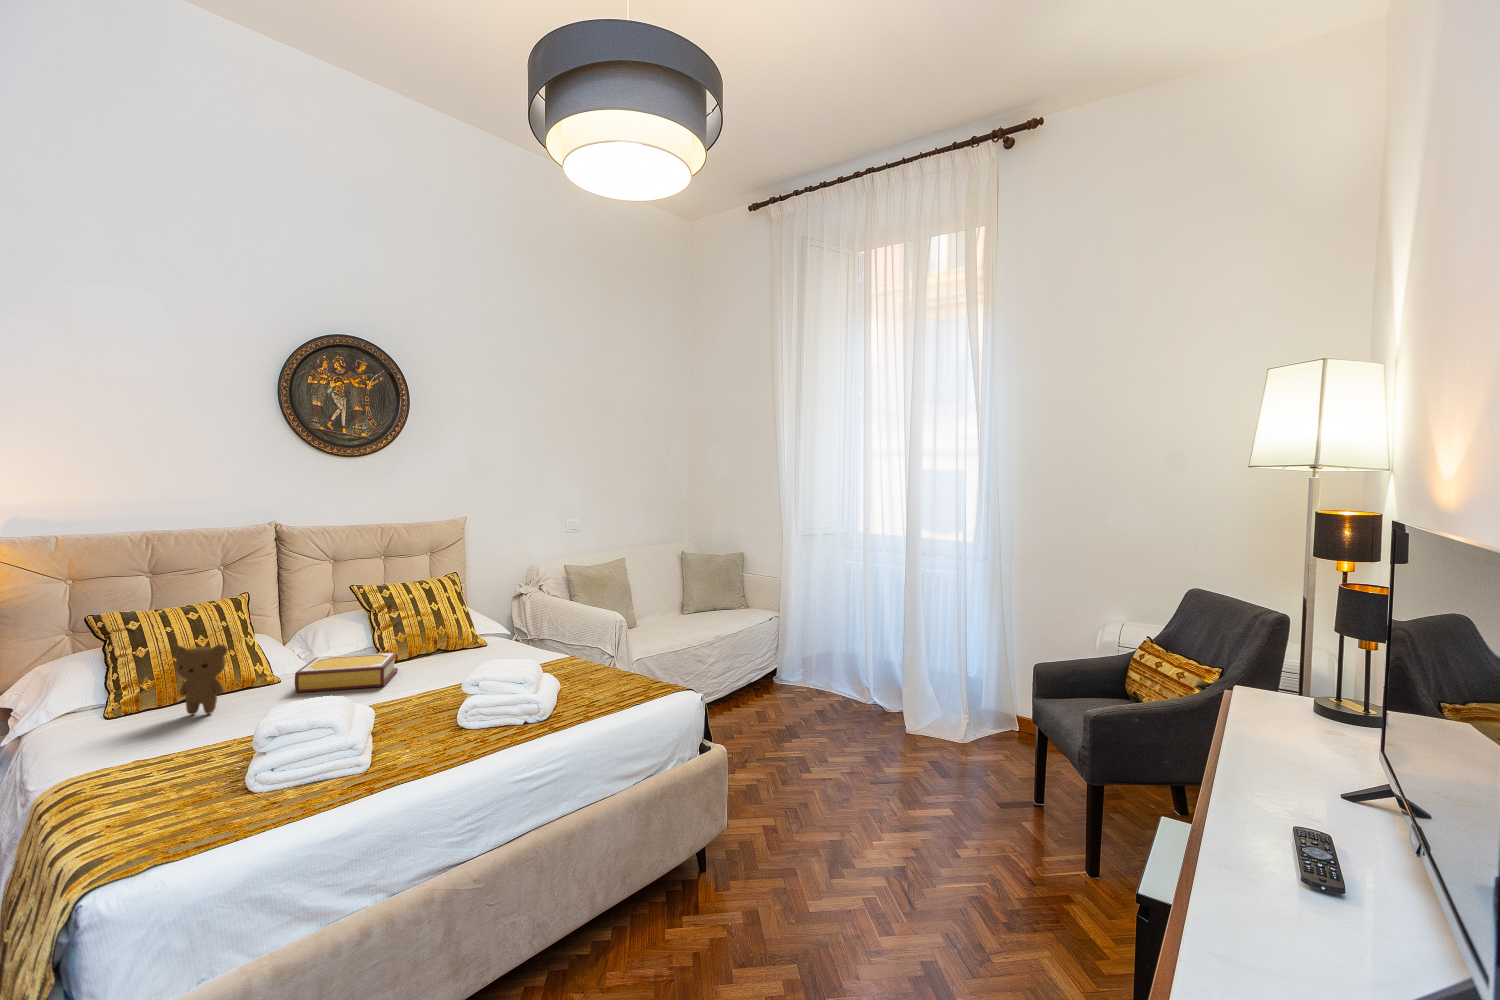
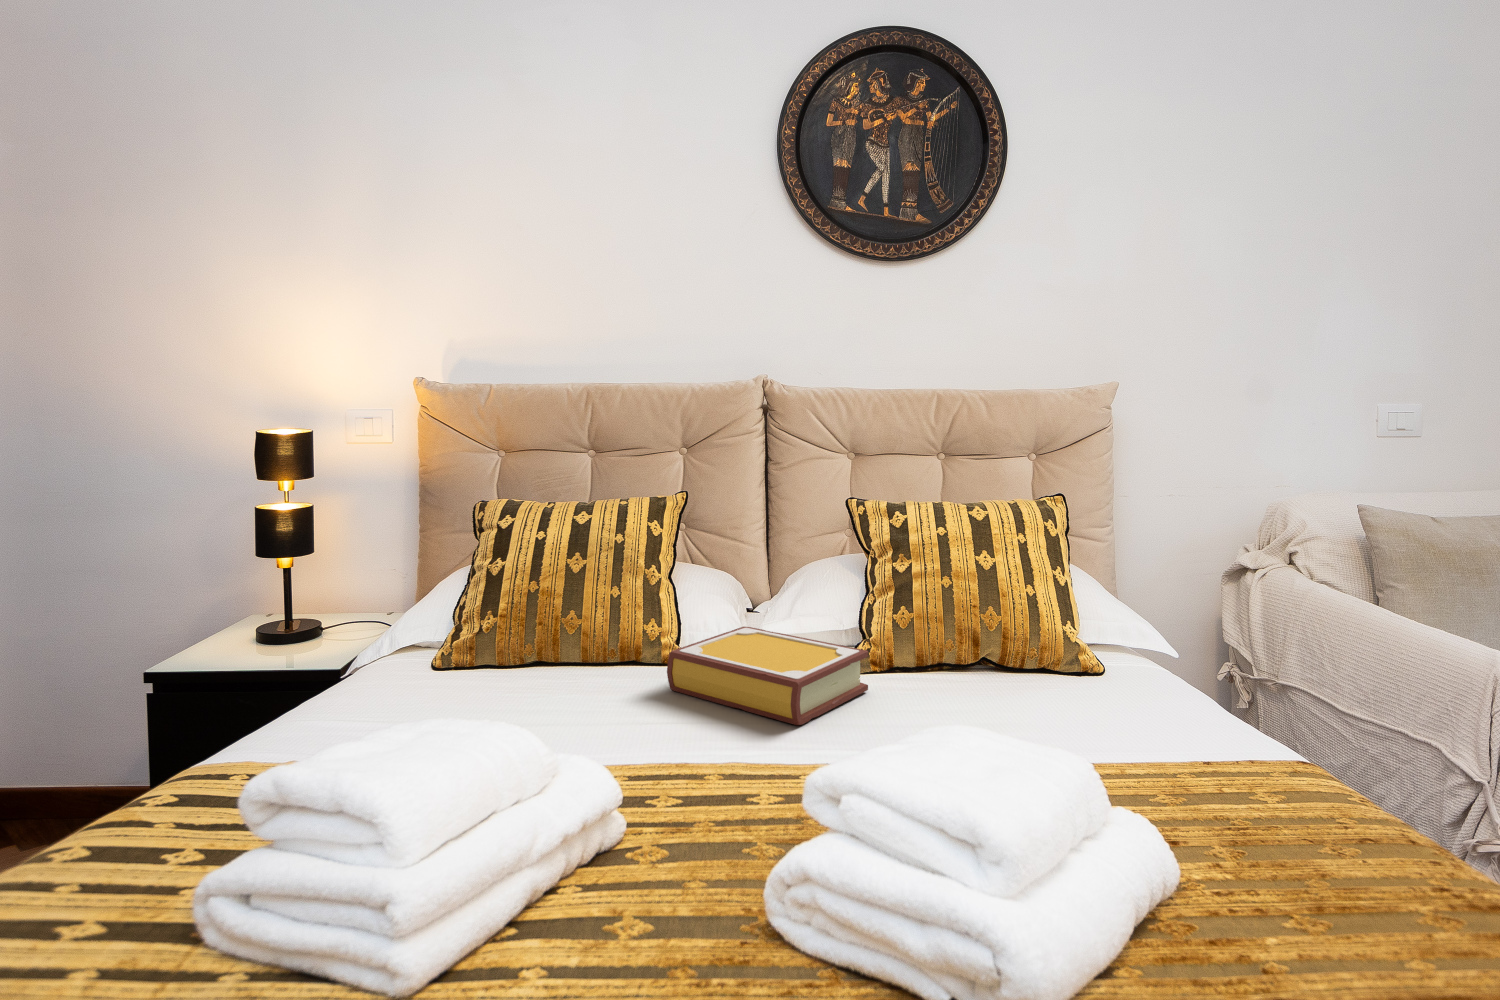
teddy bear: present [172,645,228,715] -> none [483,565,547,695]

